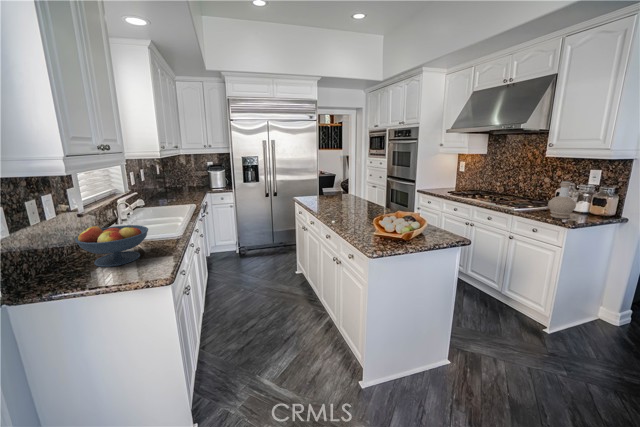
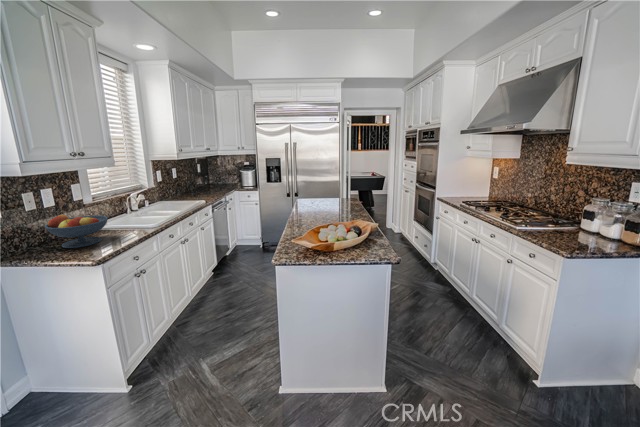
bottle: present [548,182,576,219] -> none [550,196,587,244]

